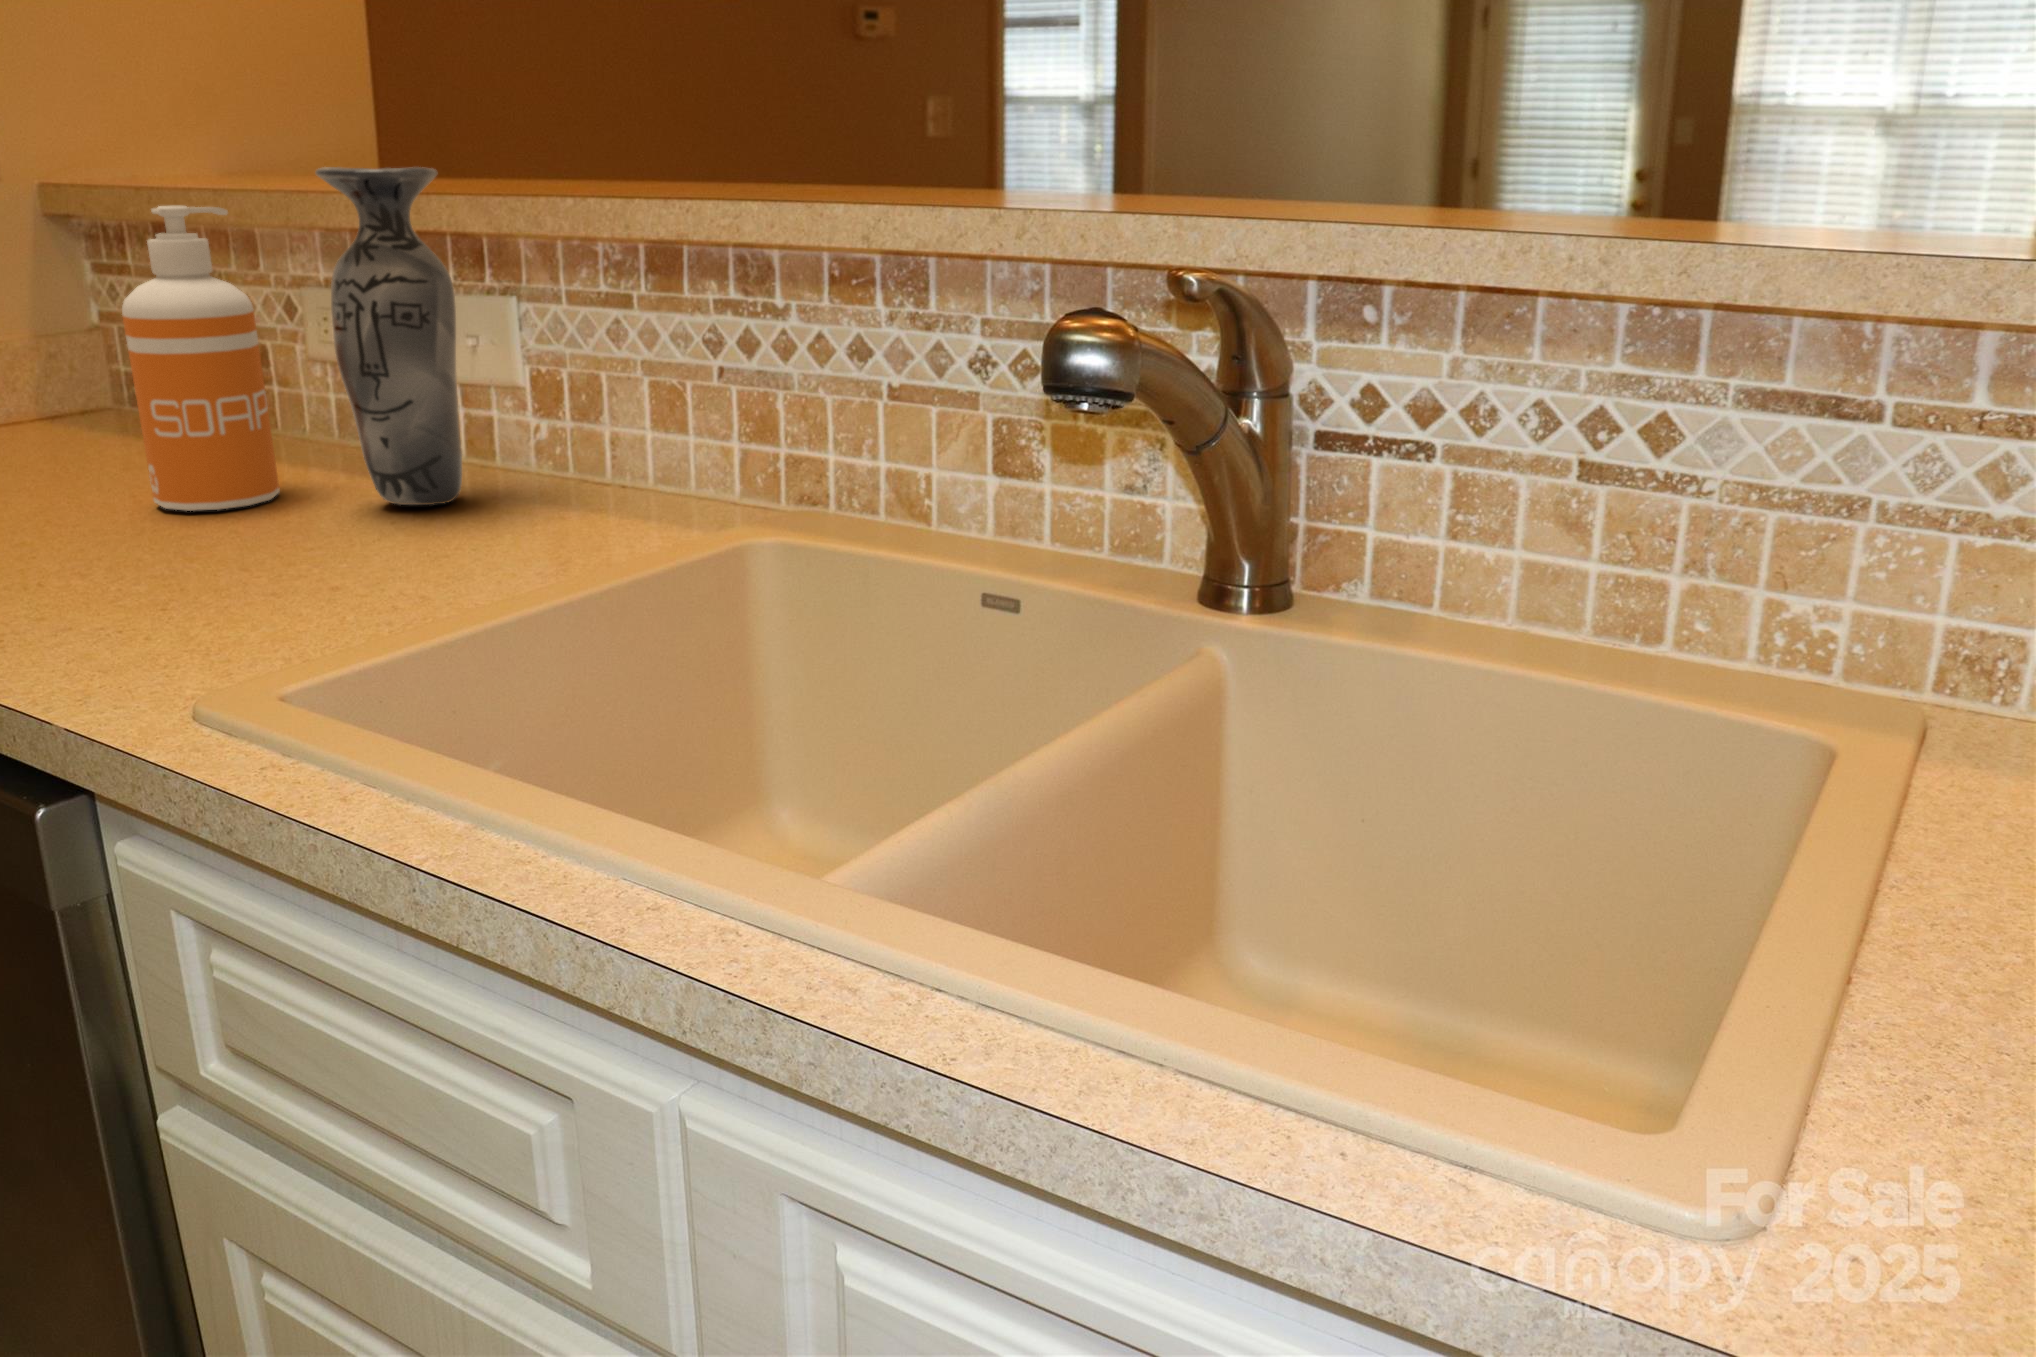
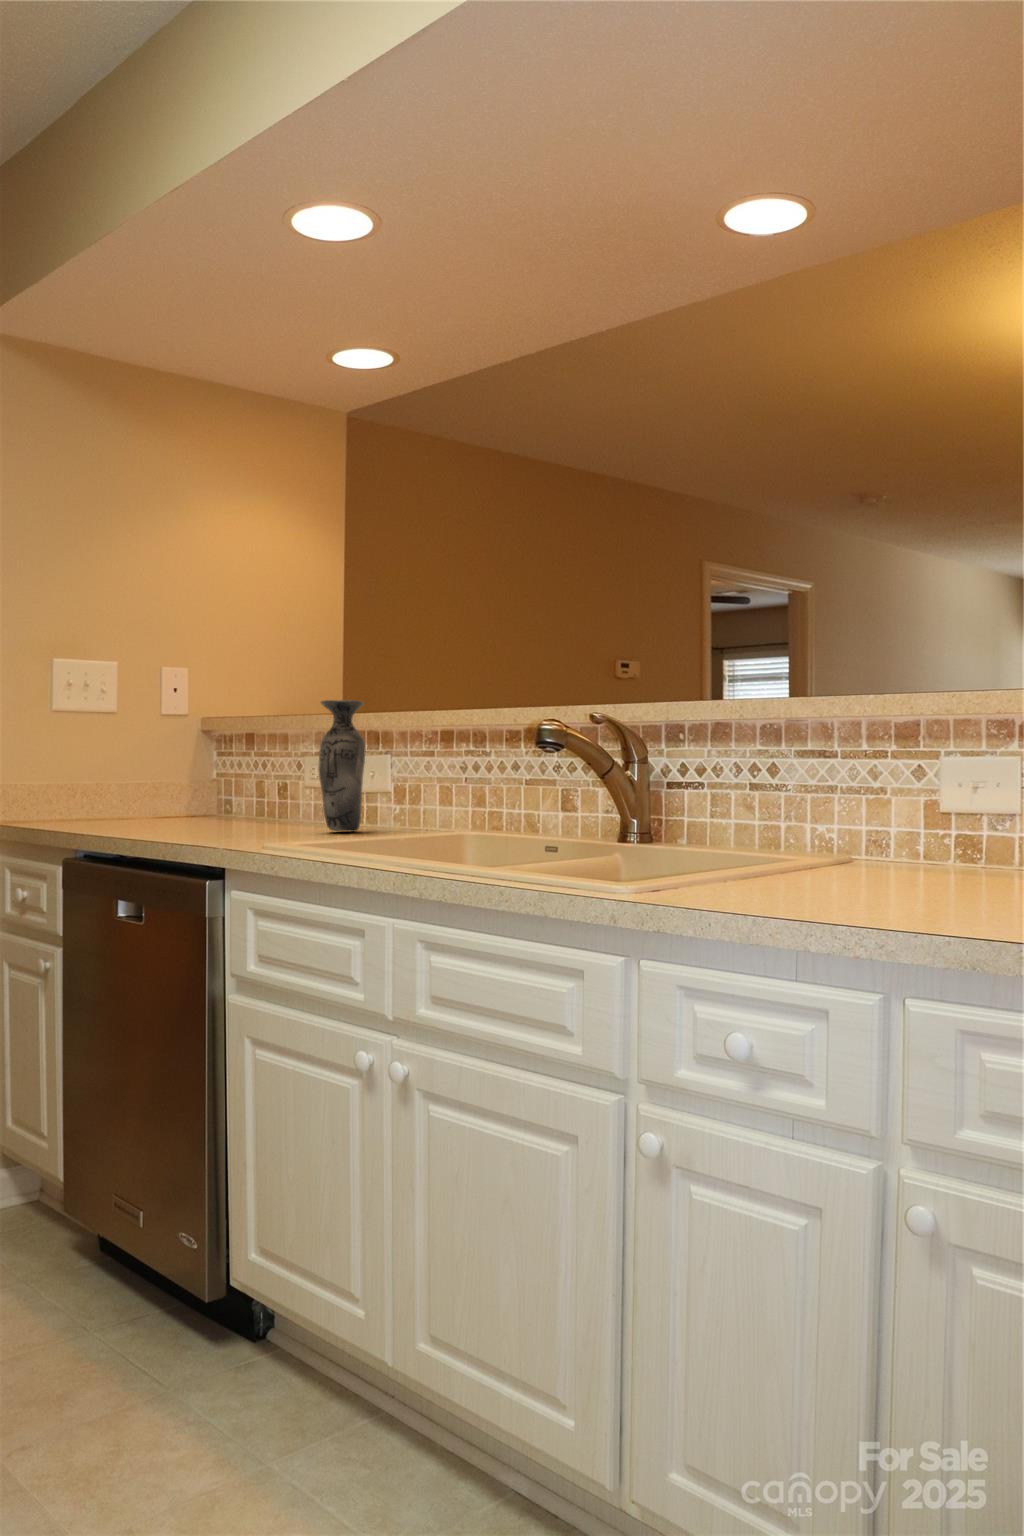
soap dispenser: present [122,206,280,511] -> none [242,716,290,832]

